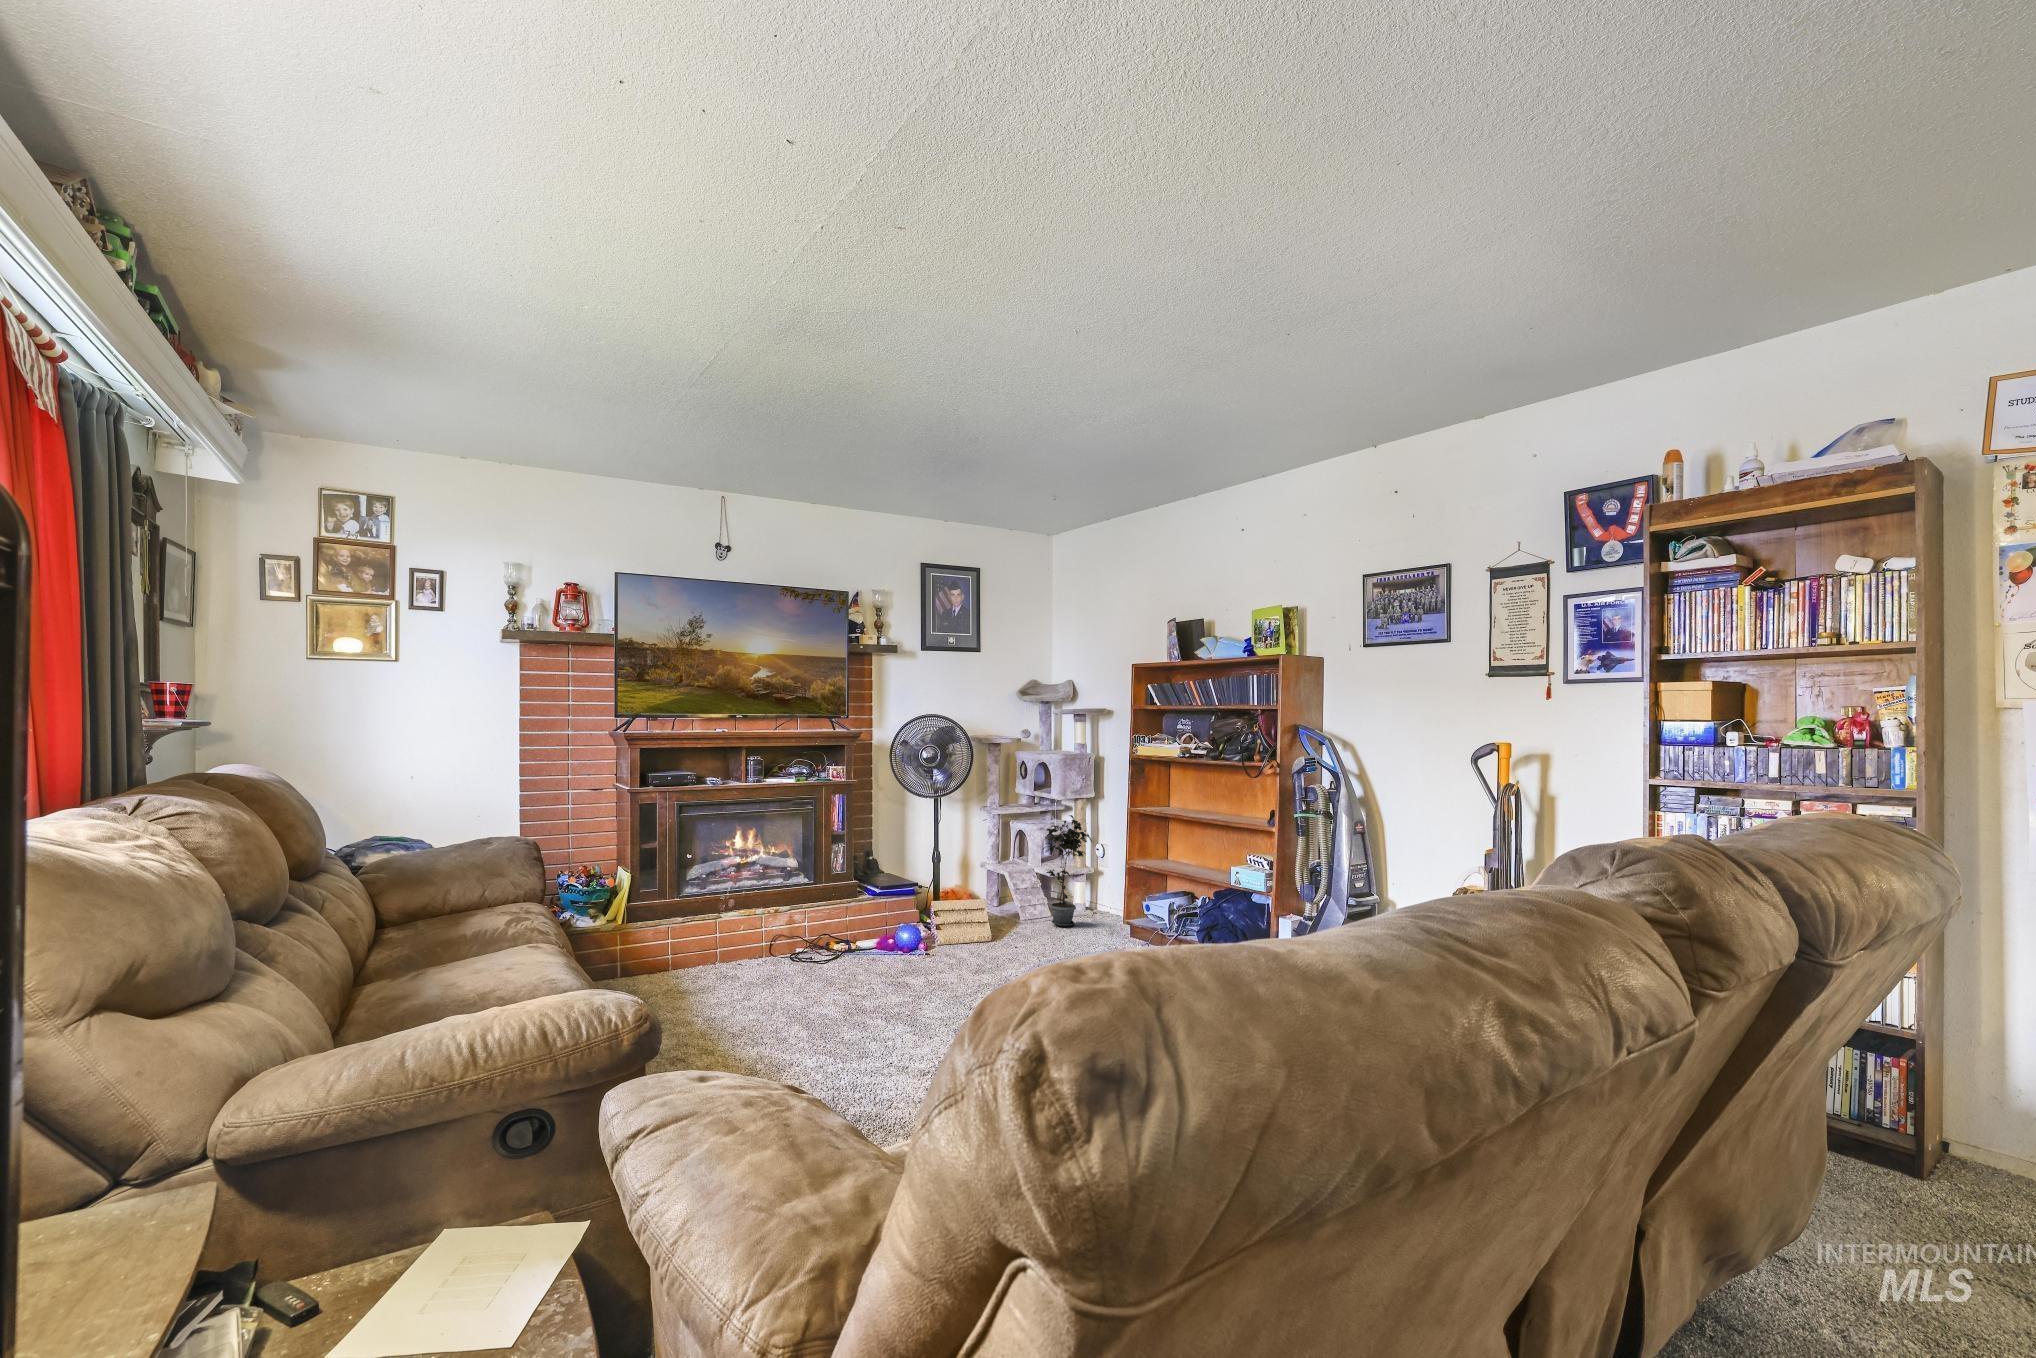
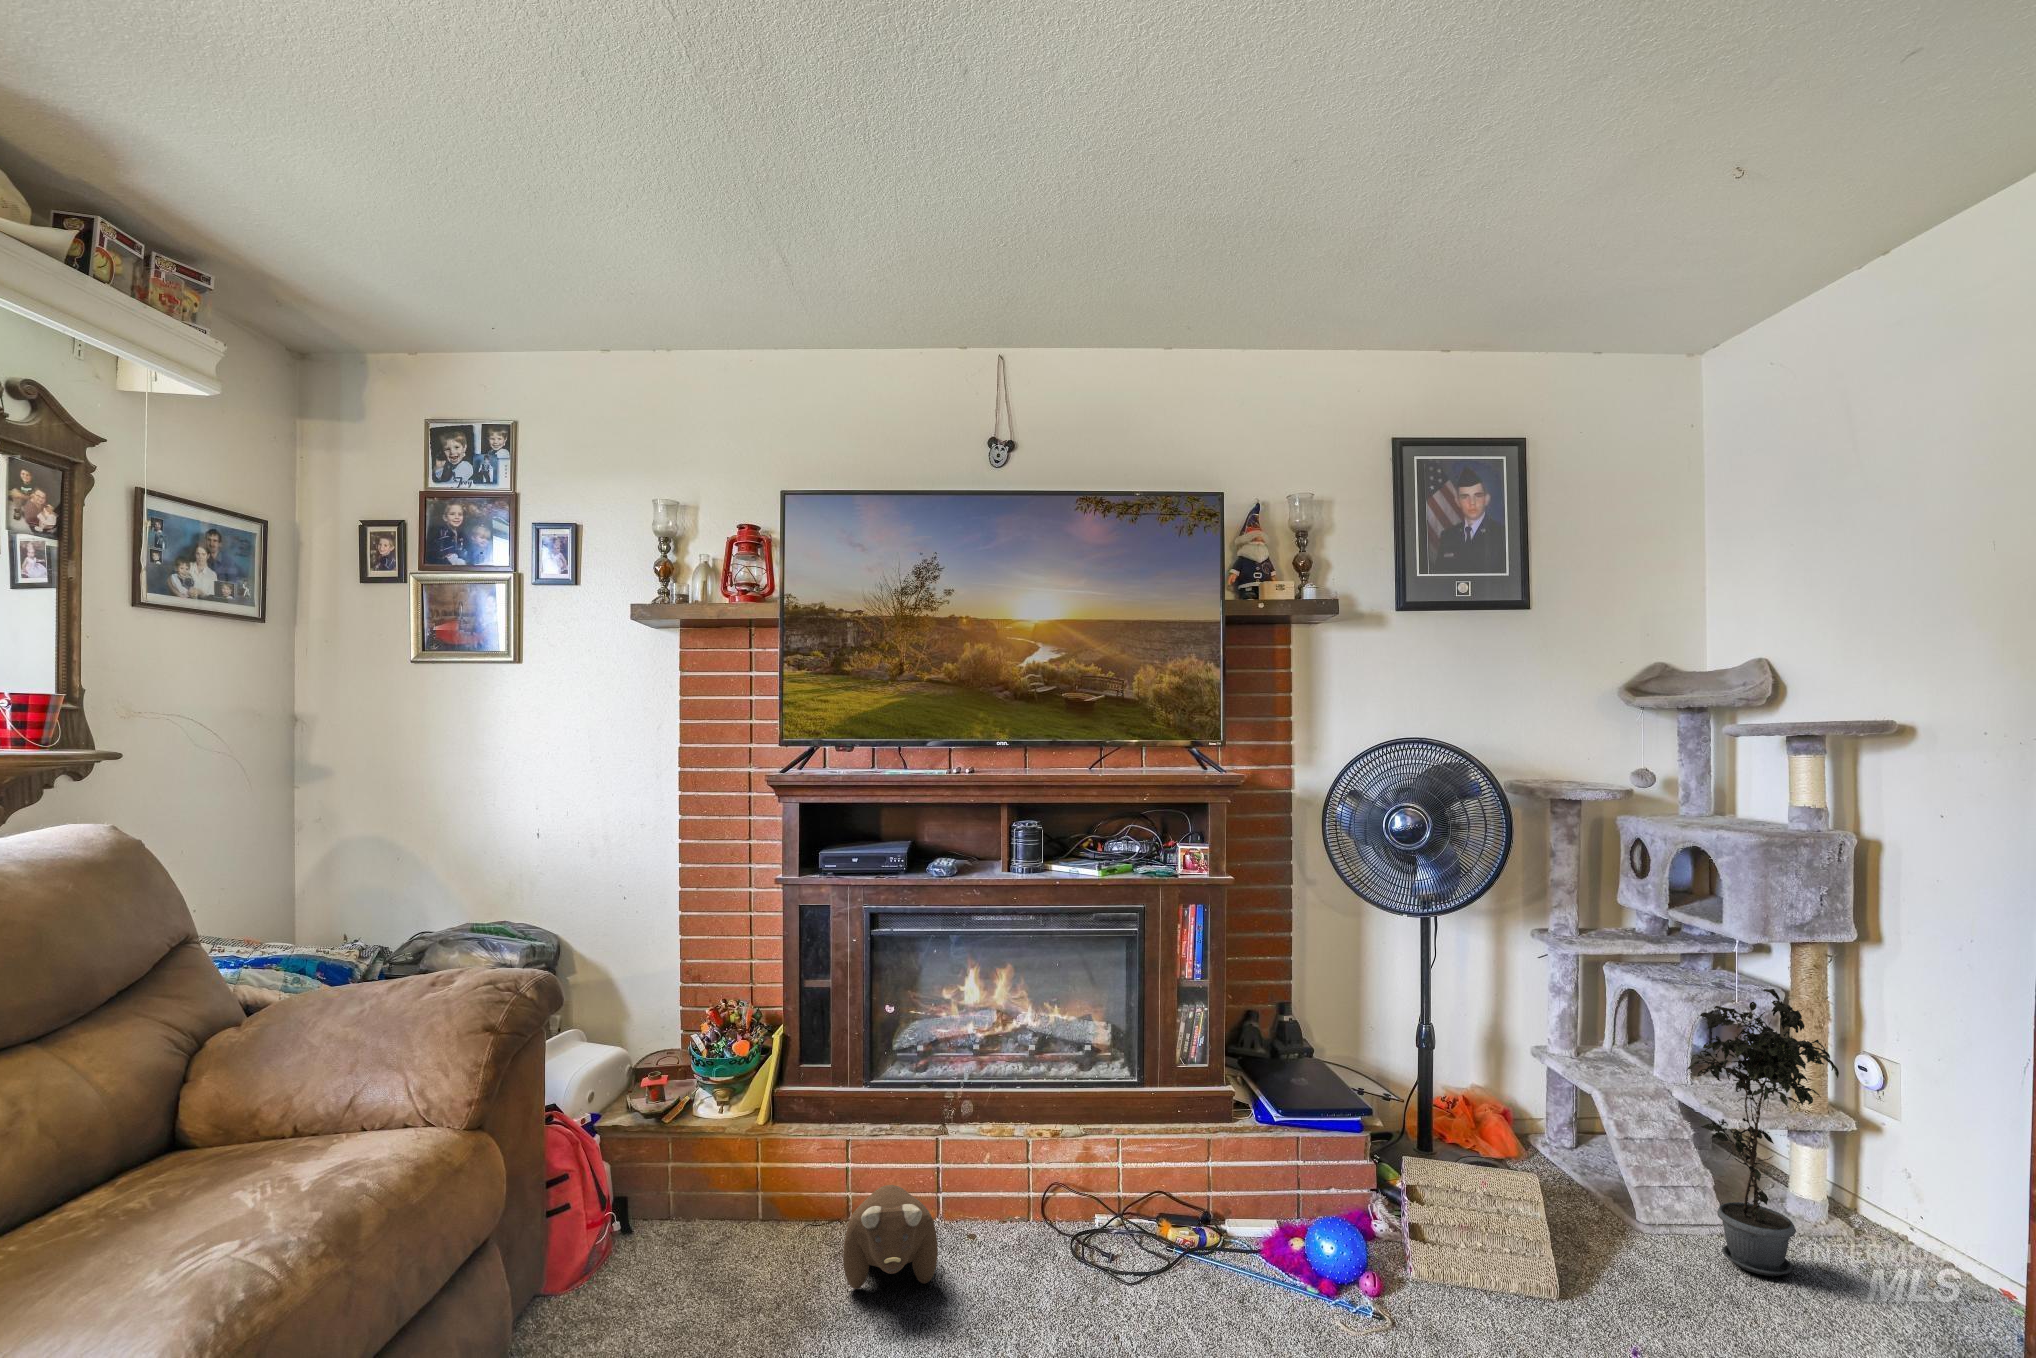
plush toy: none [684,935,734,984] -> present [843,1185,938,1289]

